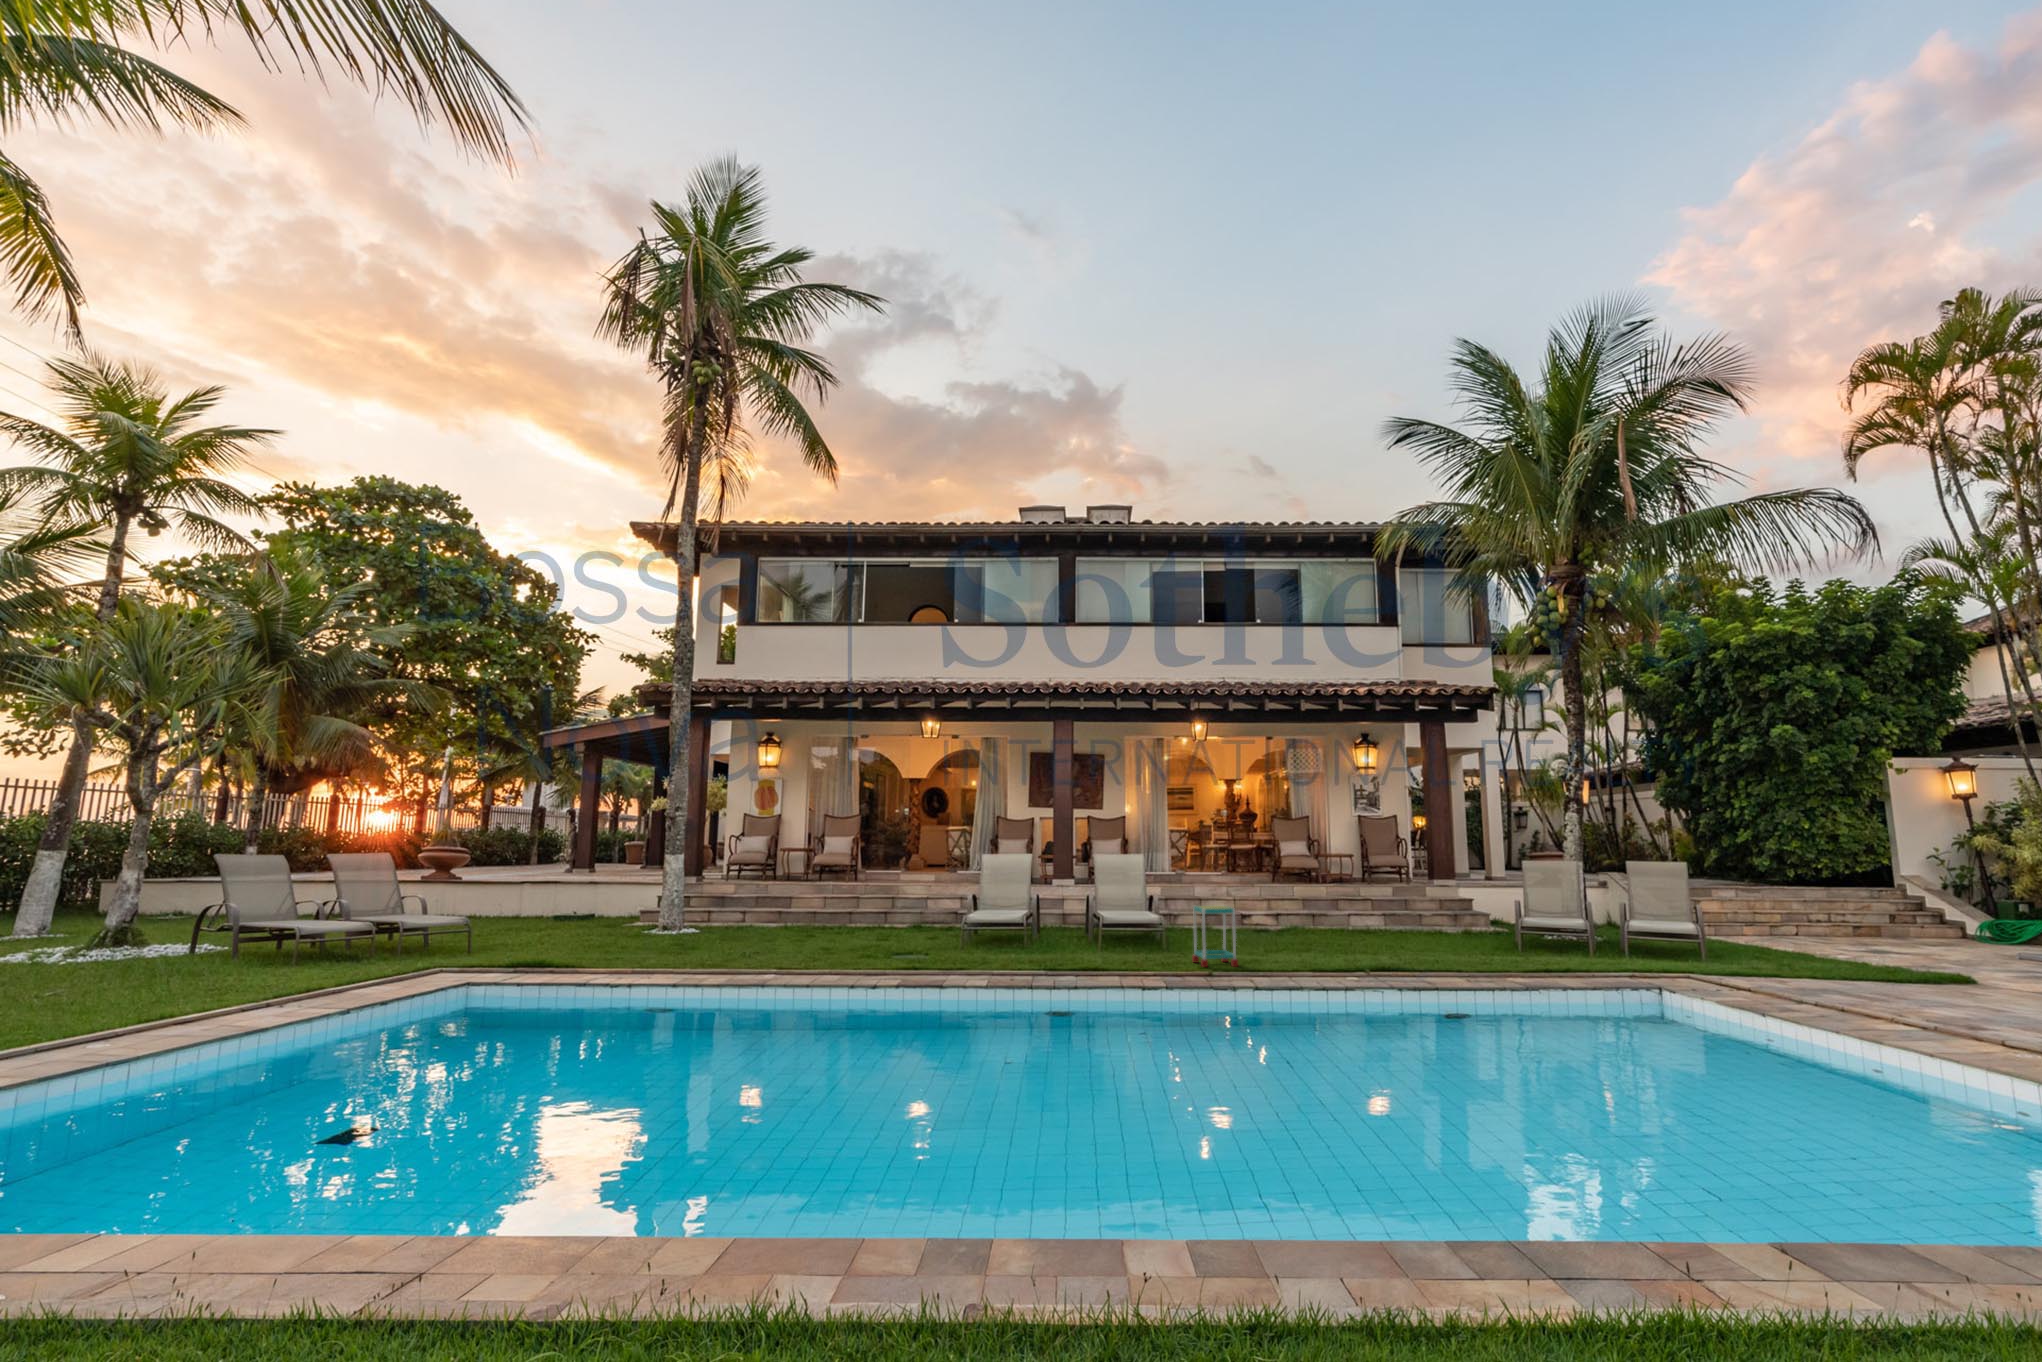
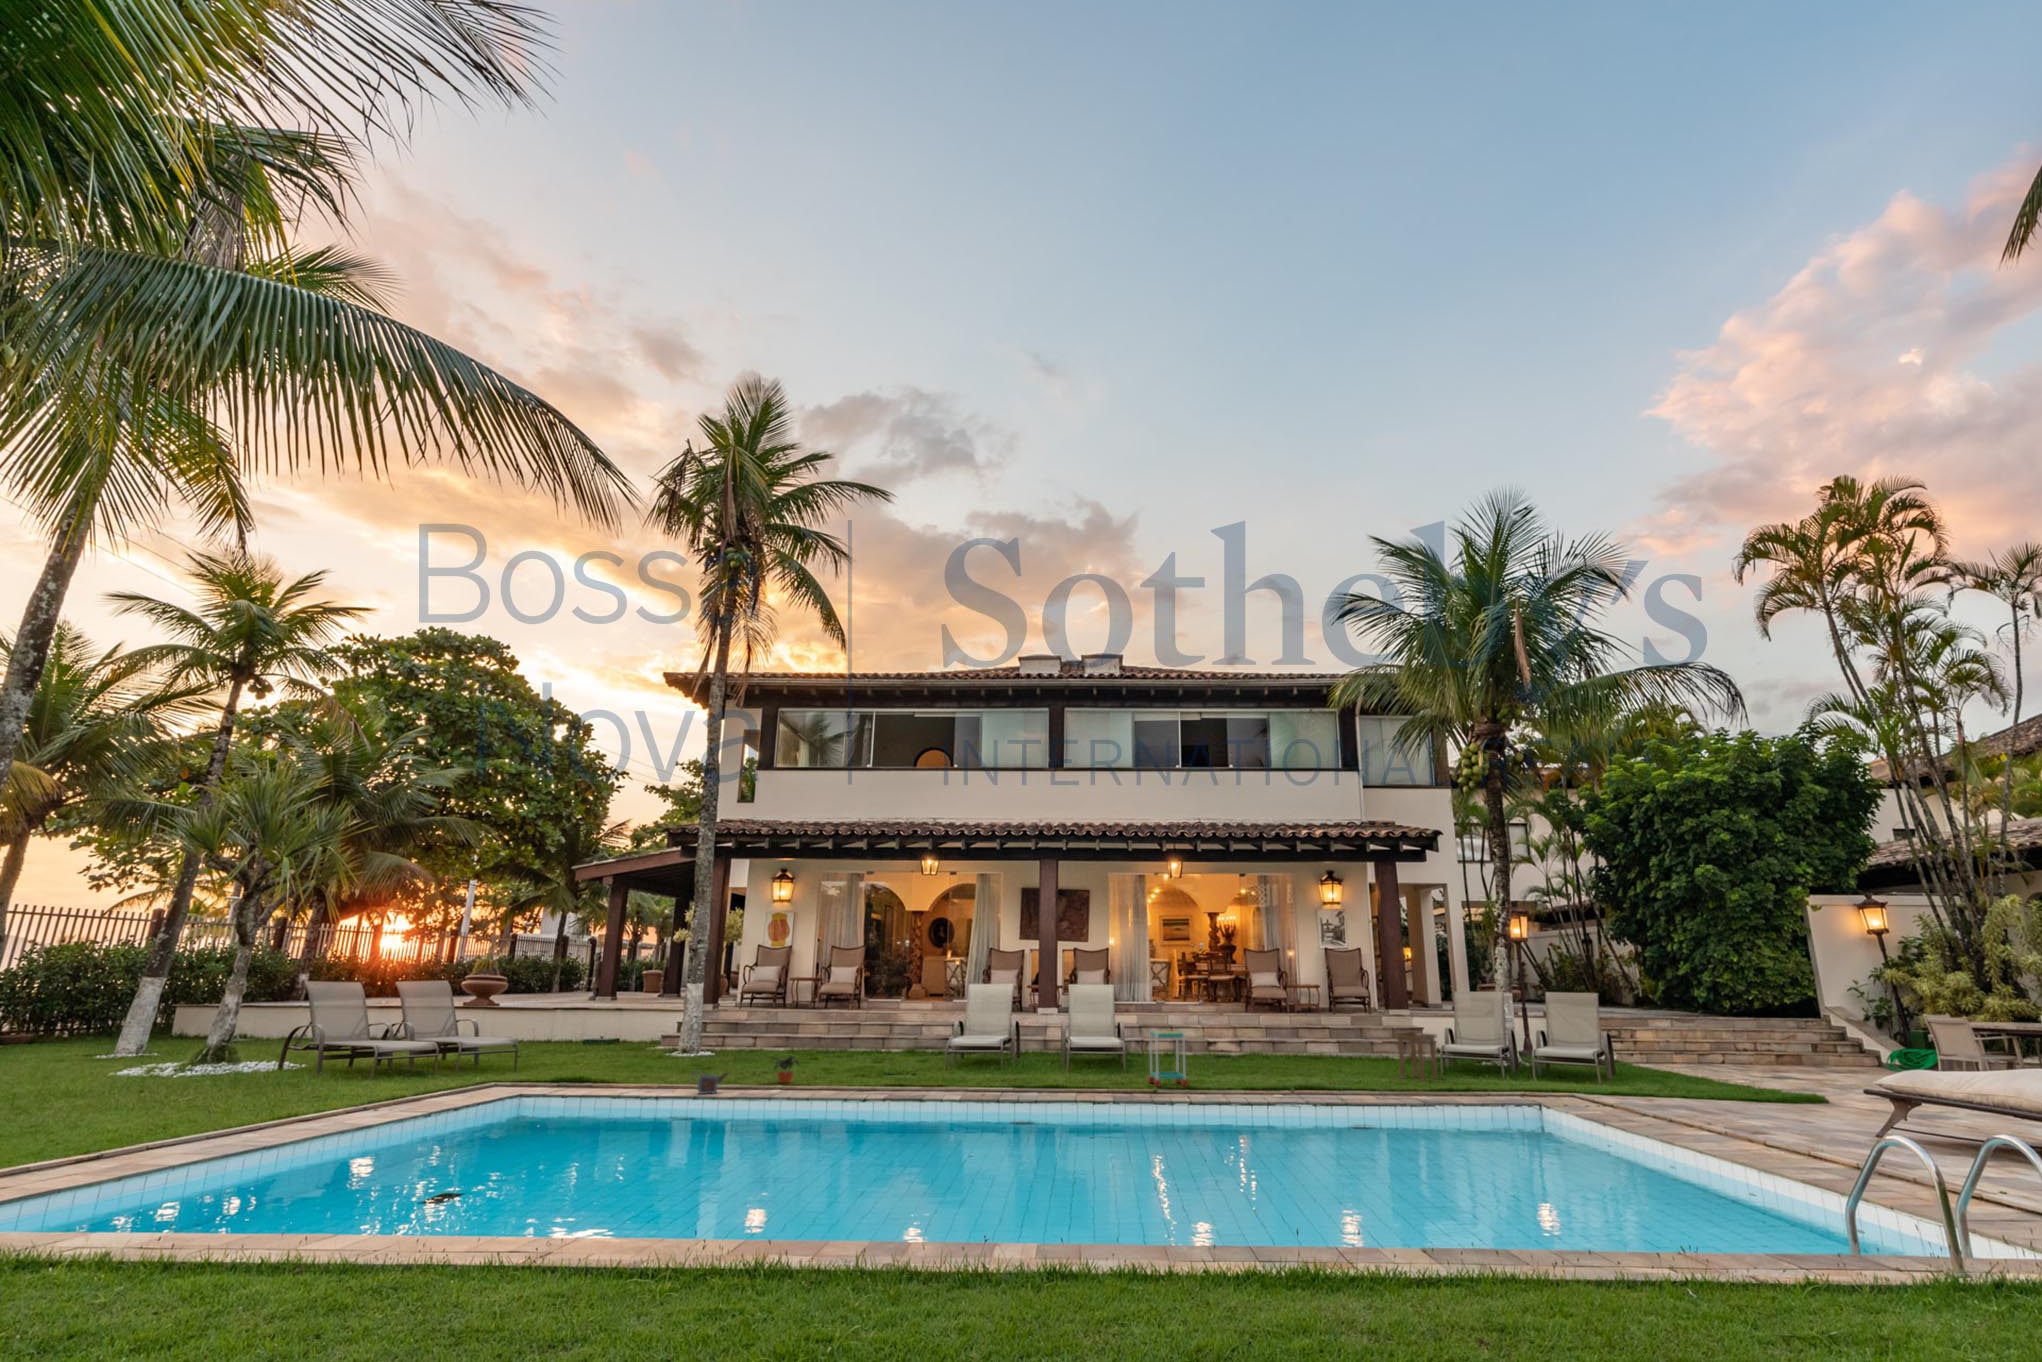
stool: none [1462,905,1510,958] -> present [1395,1033,1437,1081]
potted plant: none [762,935,799,966] -> present [773,1056,799,1083]
watering can: none [671,954,718,980] -> present [691,1071,729,1094]

